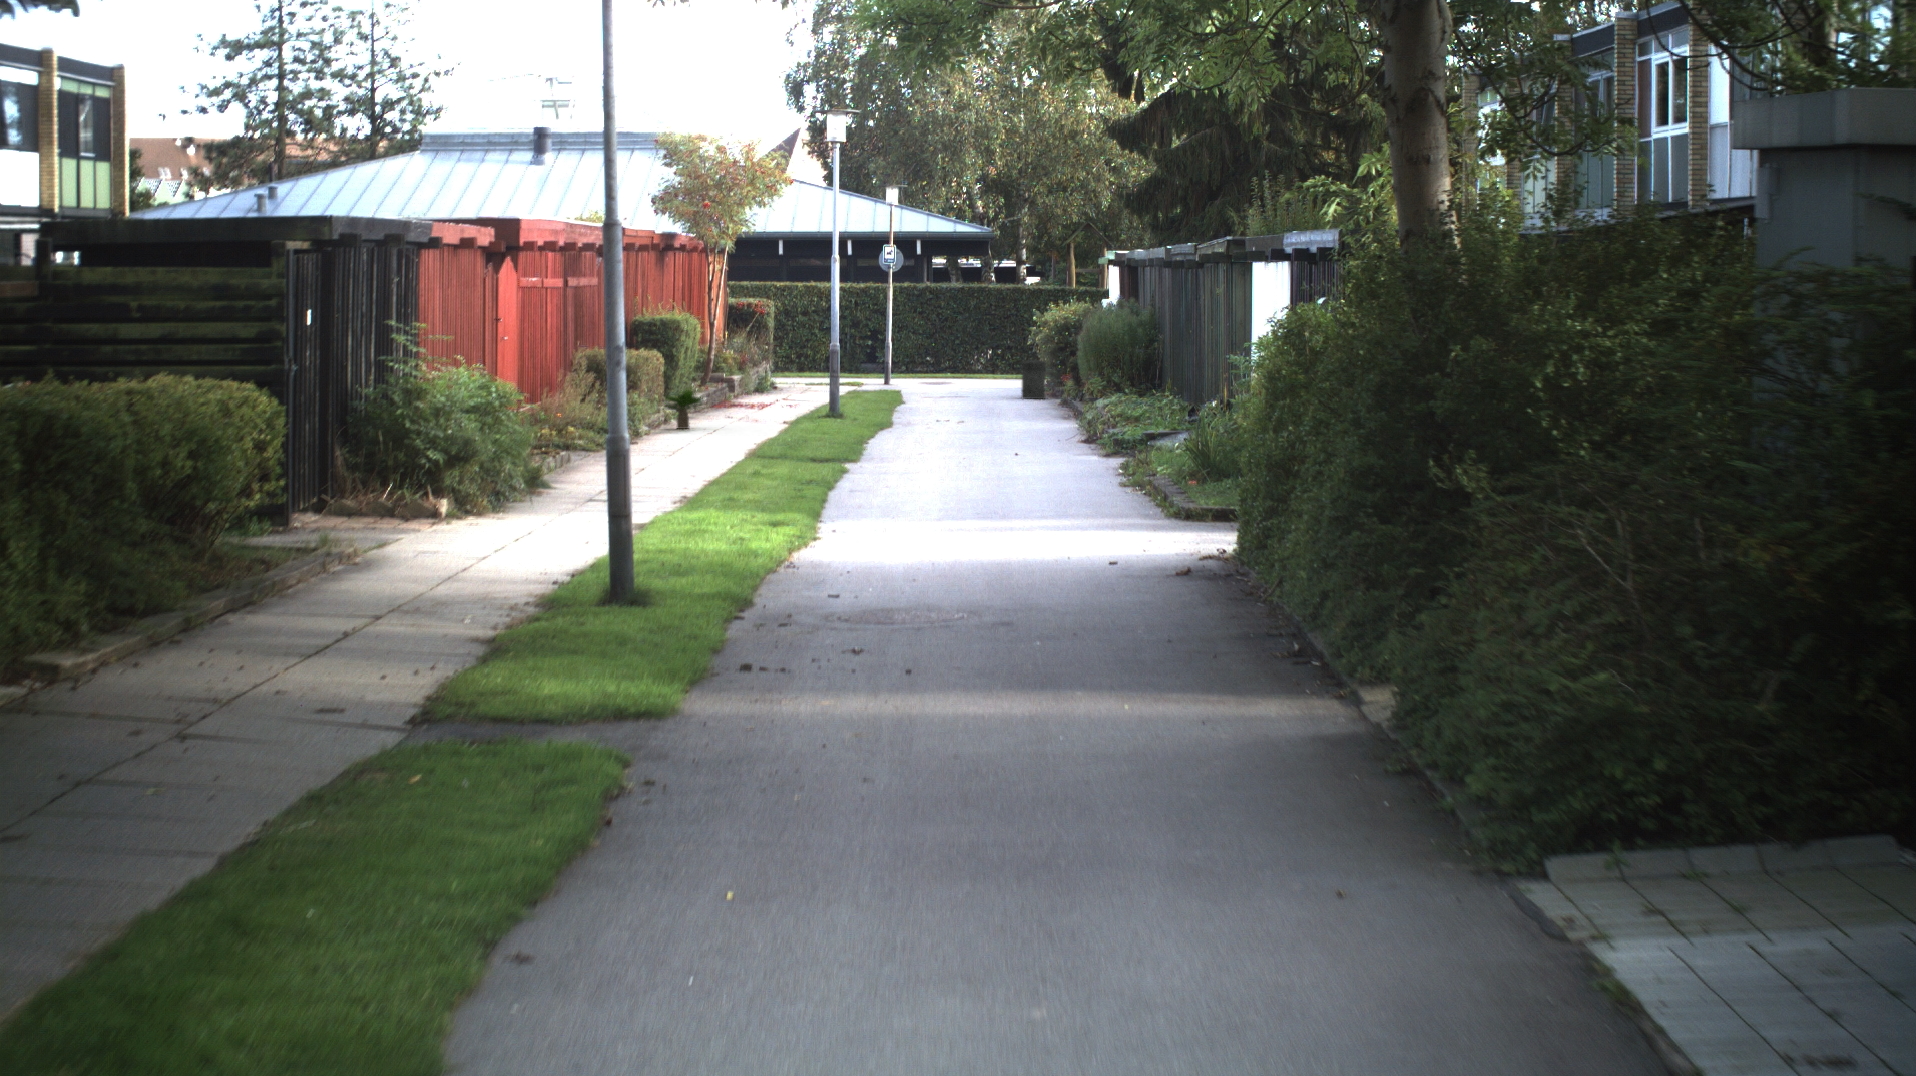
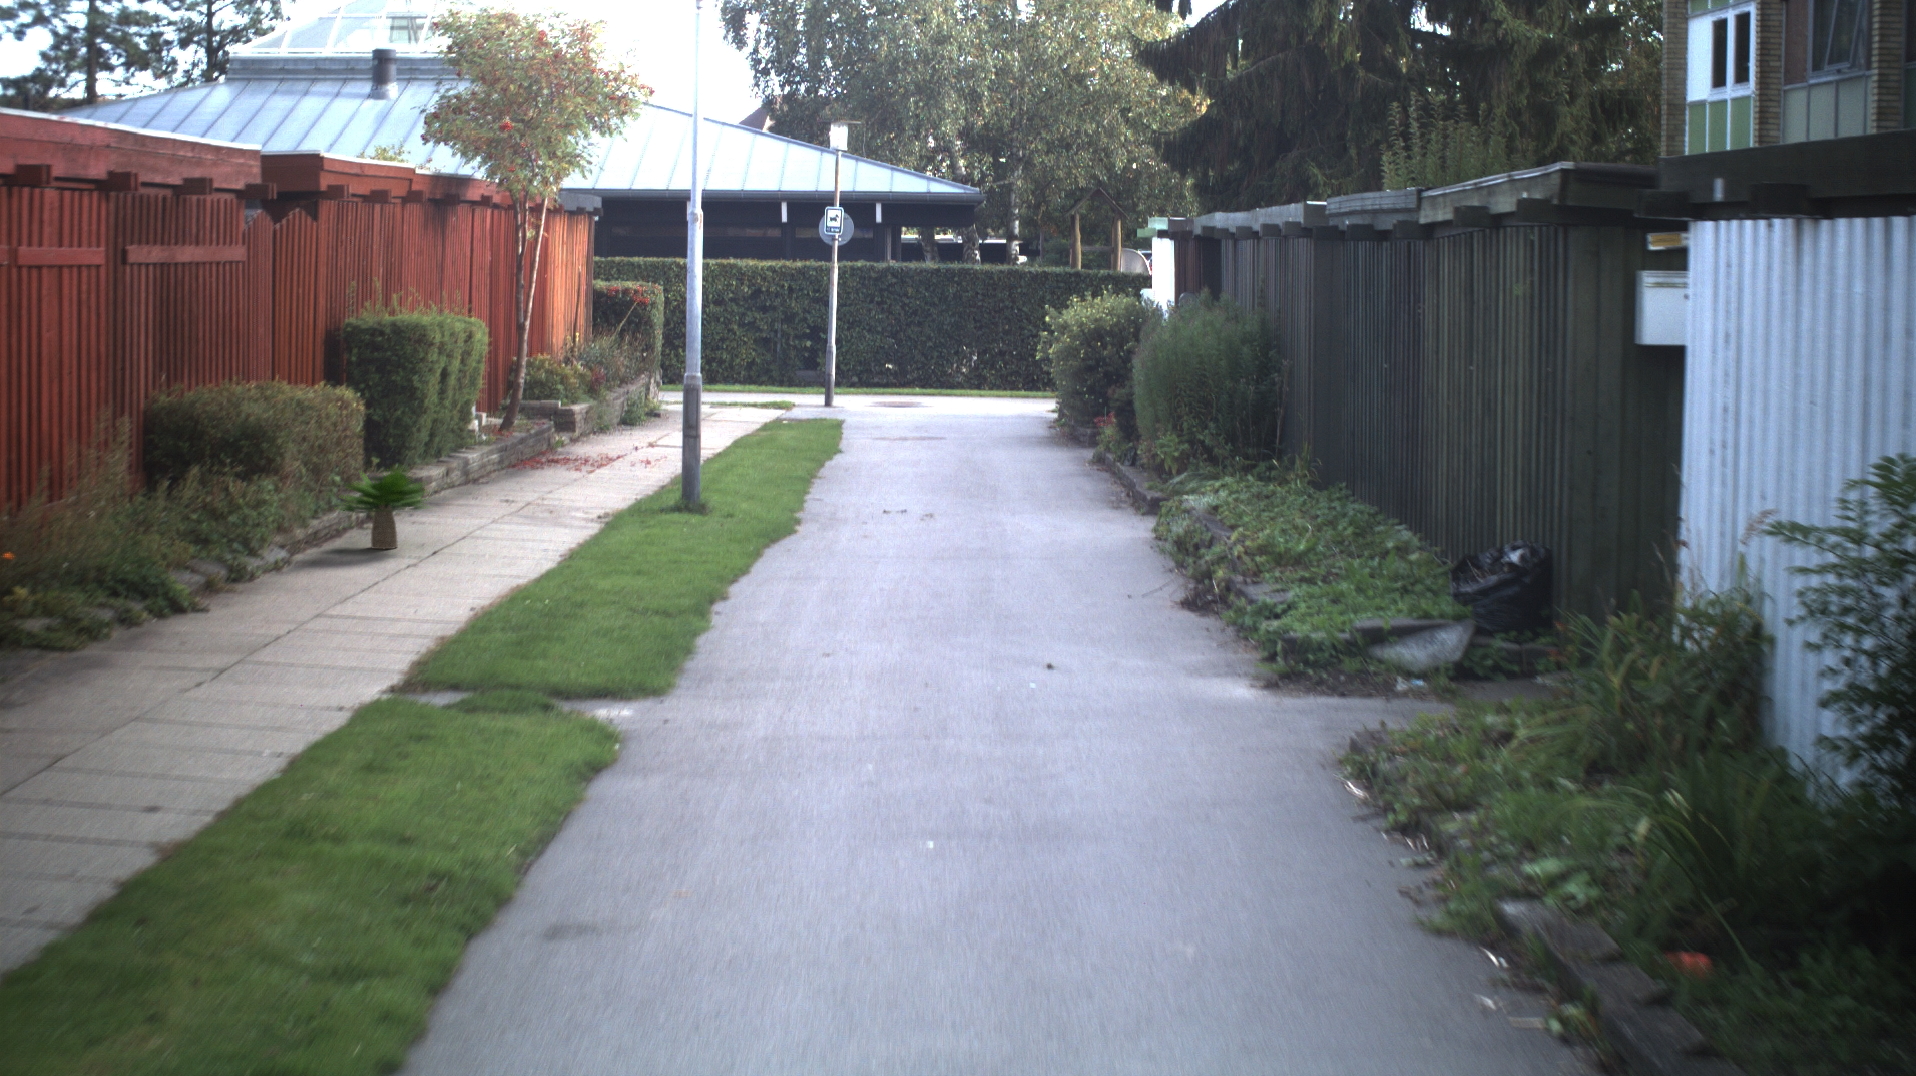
trash can: present [1021,360,1046,399] -> none [1023,383,1067,444]

